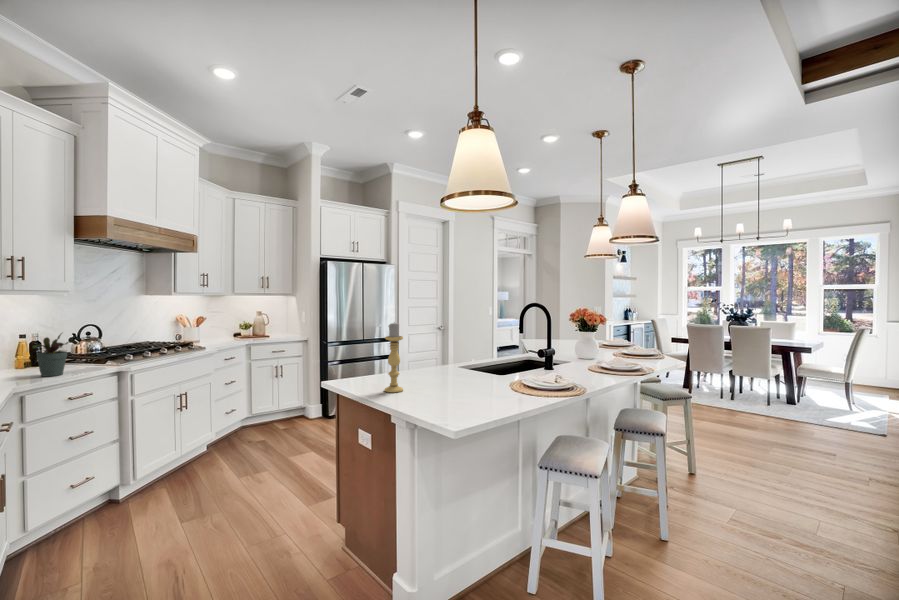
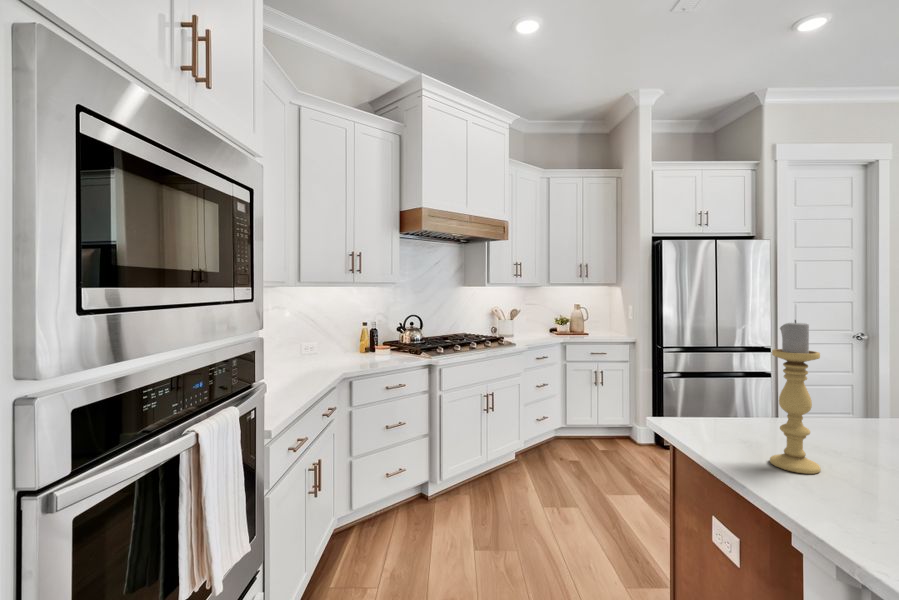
potted plant: present [32,333,71,377] -> none [359,320,390,363]

